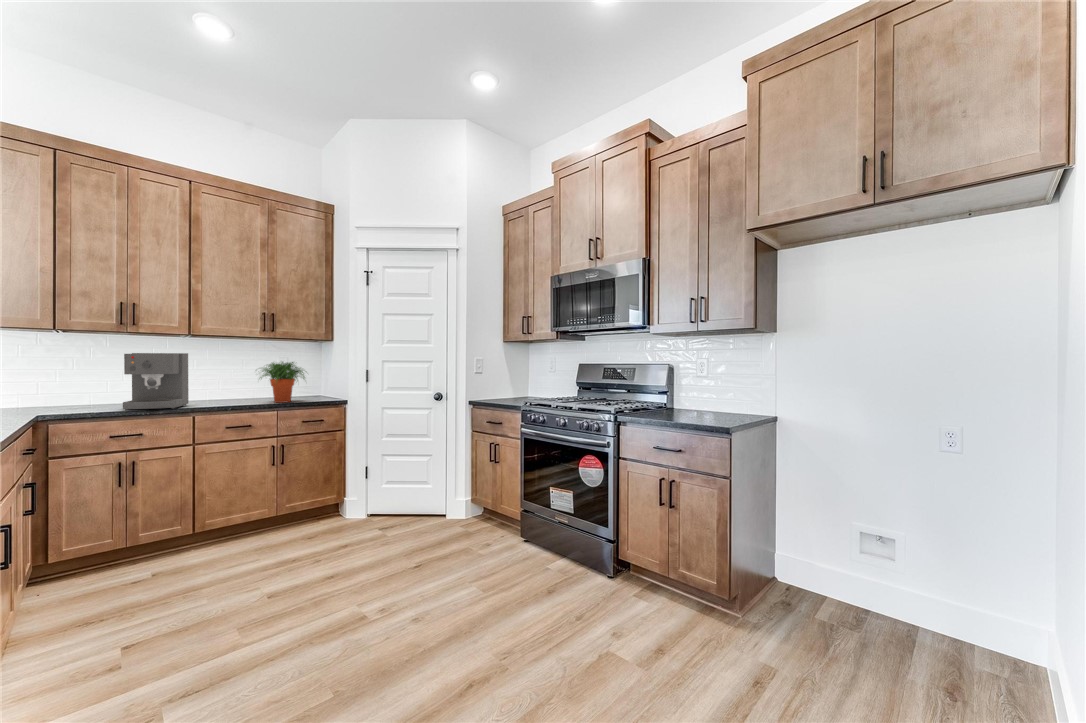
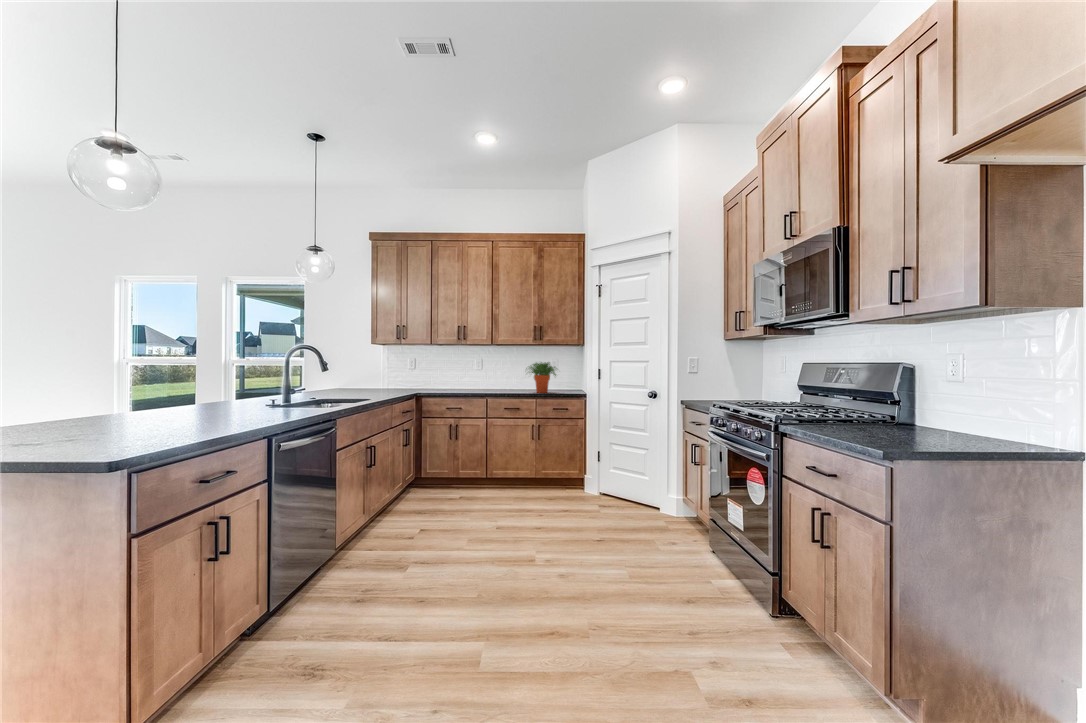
coffee maker: present [123,353,188,410] -> none [453,356,488,393]

